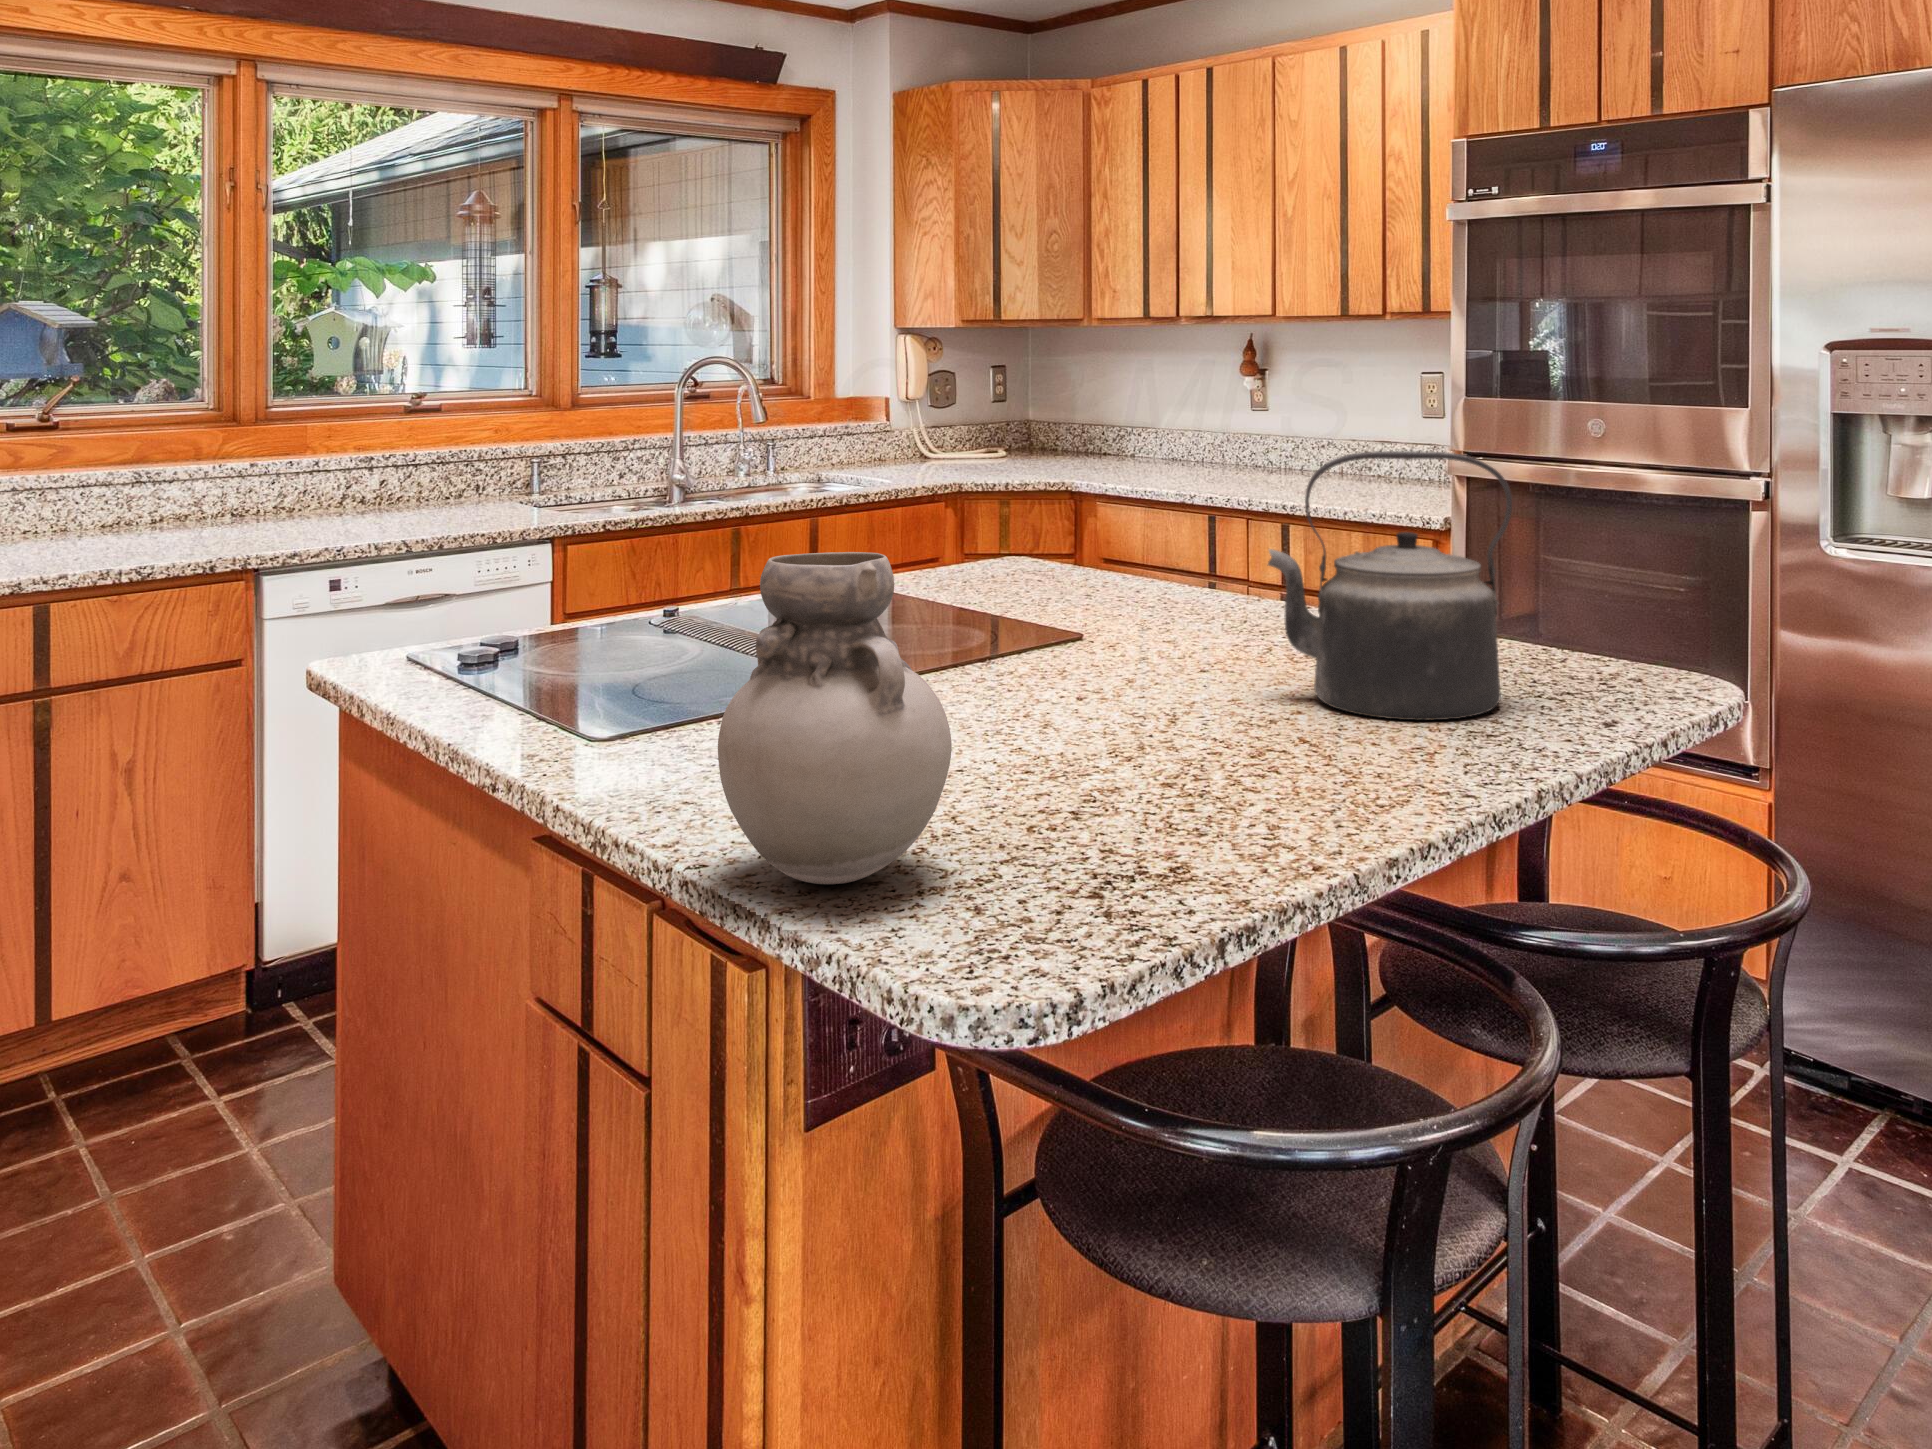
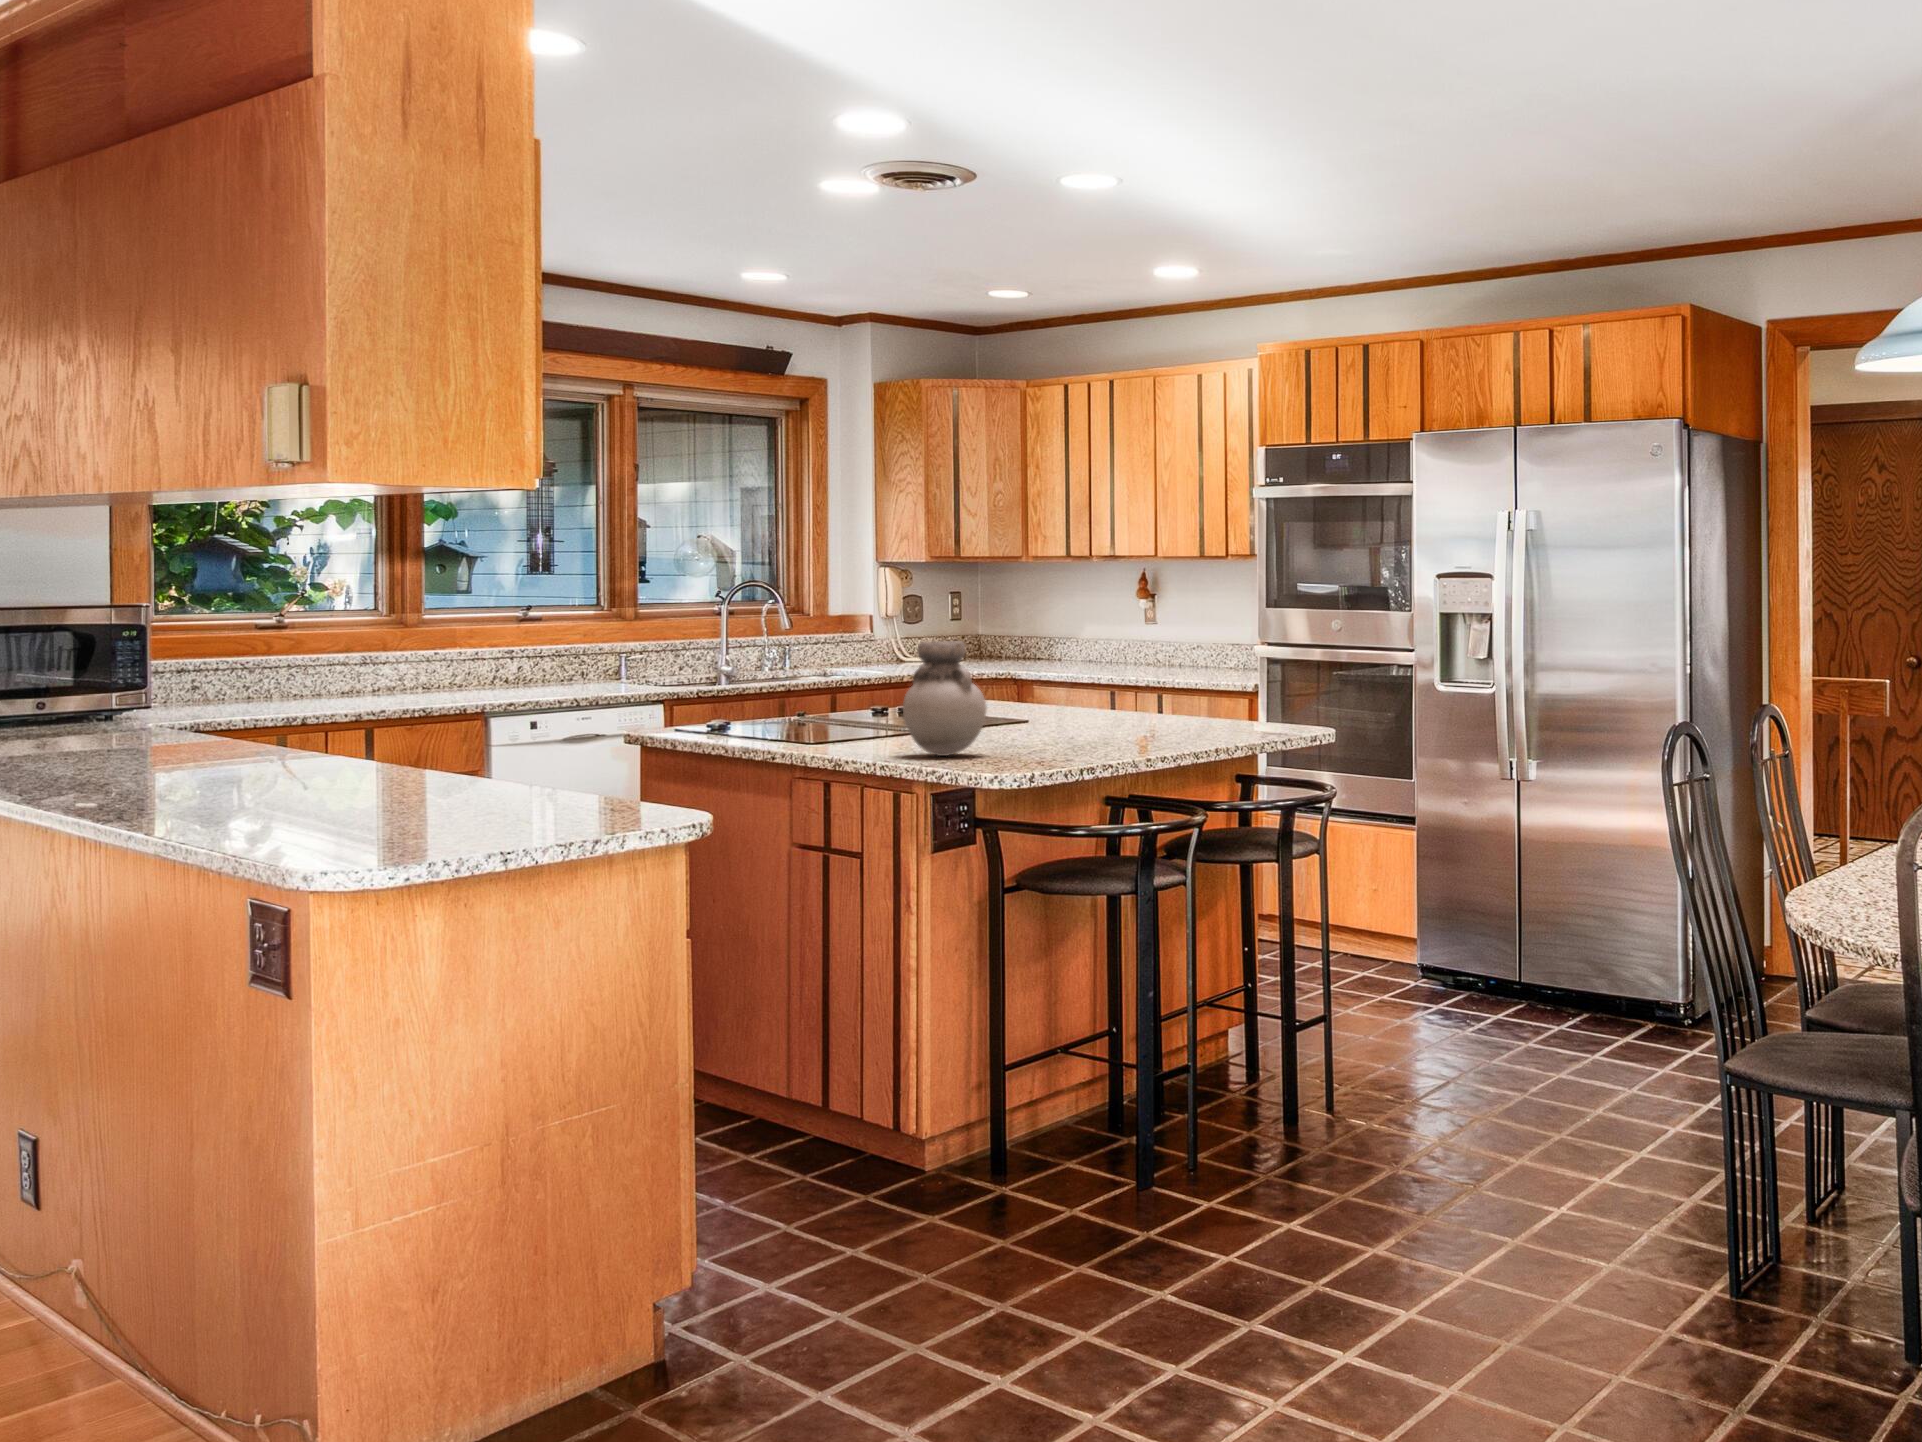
kettle: present [1268,451,1512,720] -> none [1116,619,1225,737]

